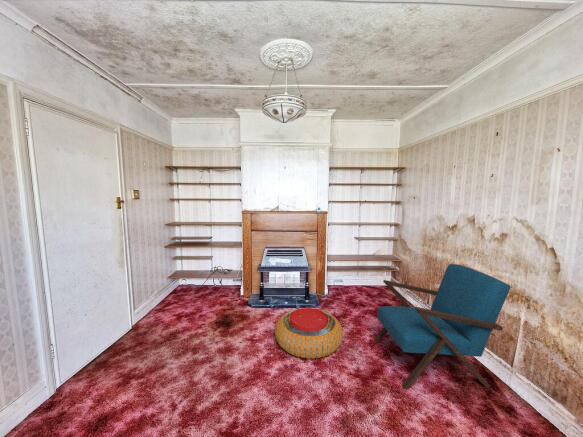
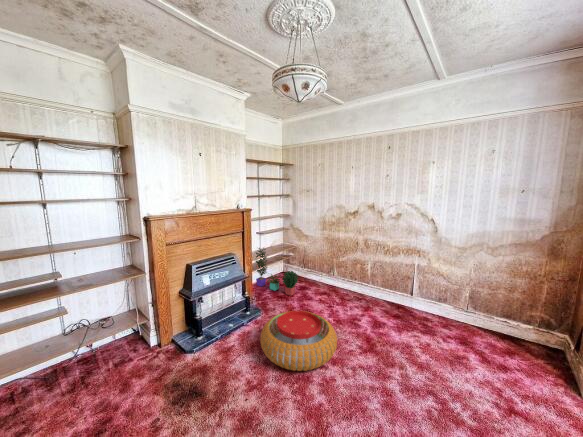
potted plant: none [346,252,376,306] -> present [256,248,298,296]
armchair: present [374,264,511,389] -> none [335,239,412,340]

